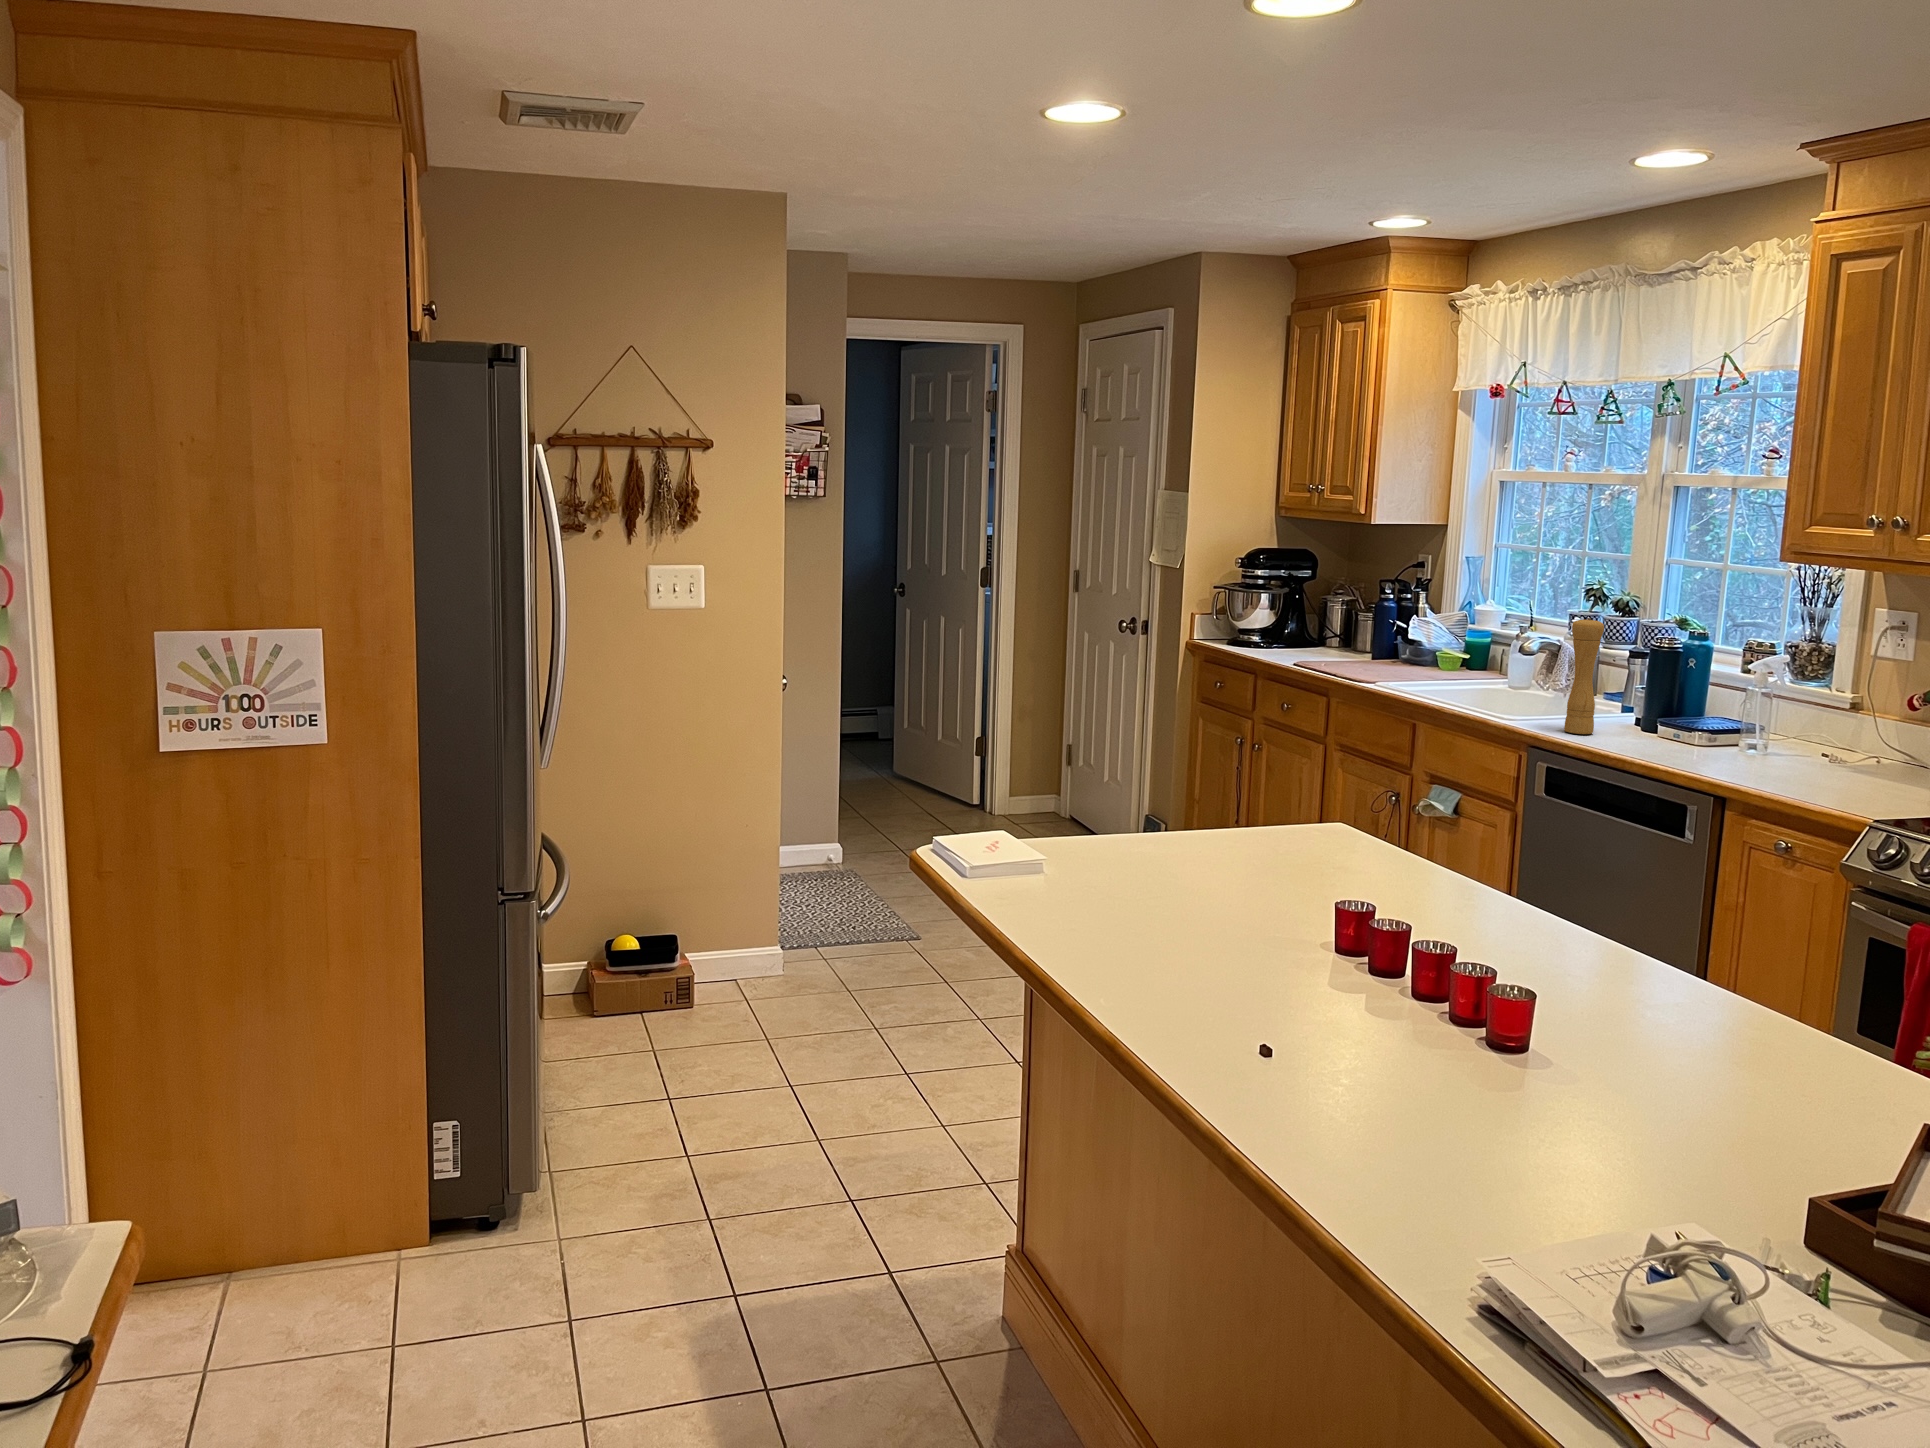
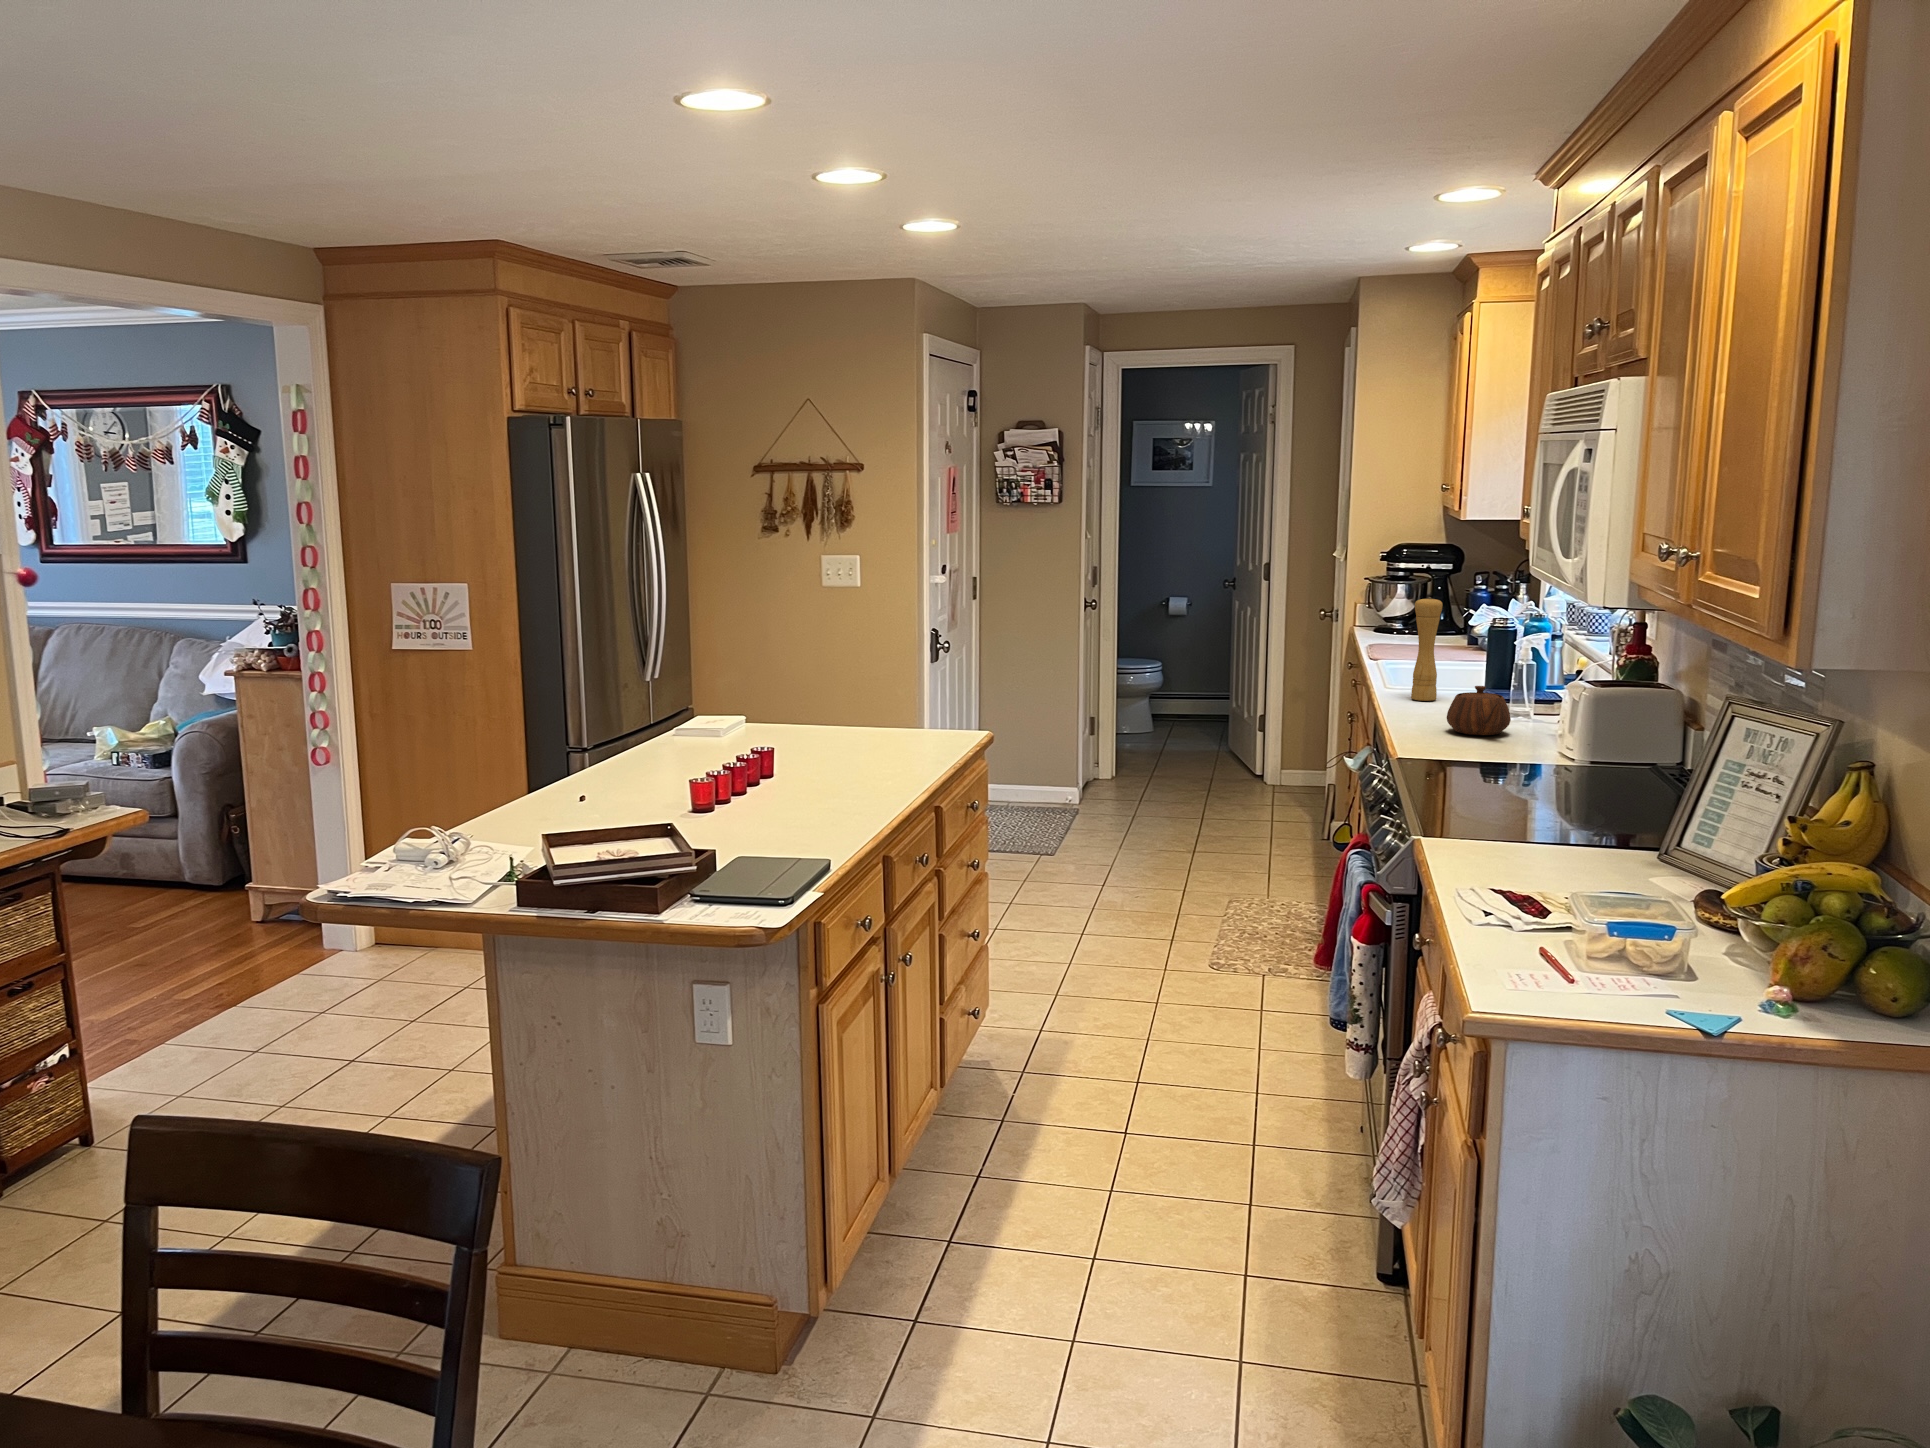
teapot: none [1720,720,1833,776] -> present [1447,686,1511,735]

